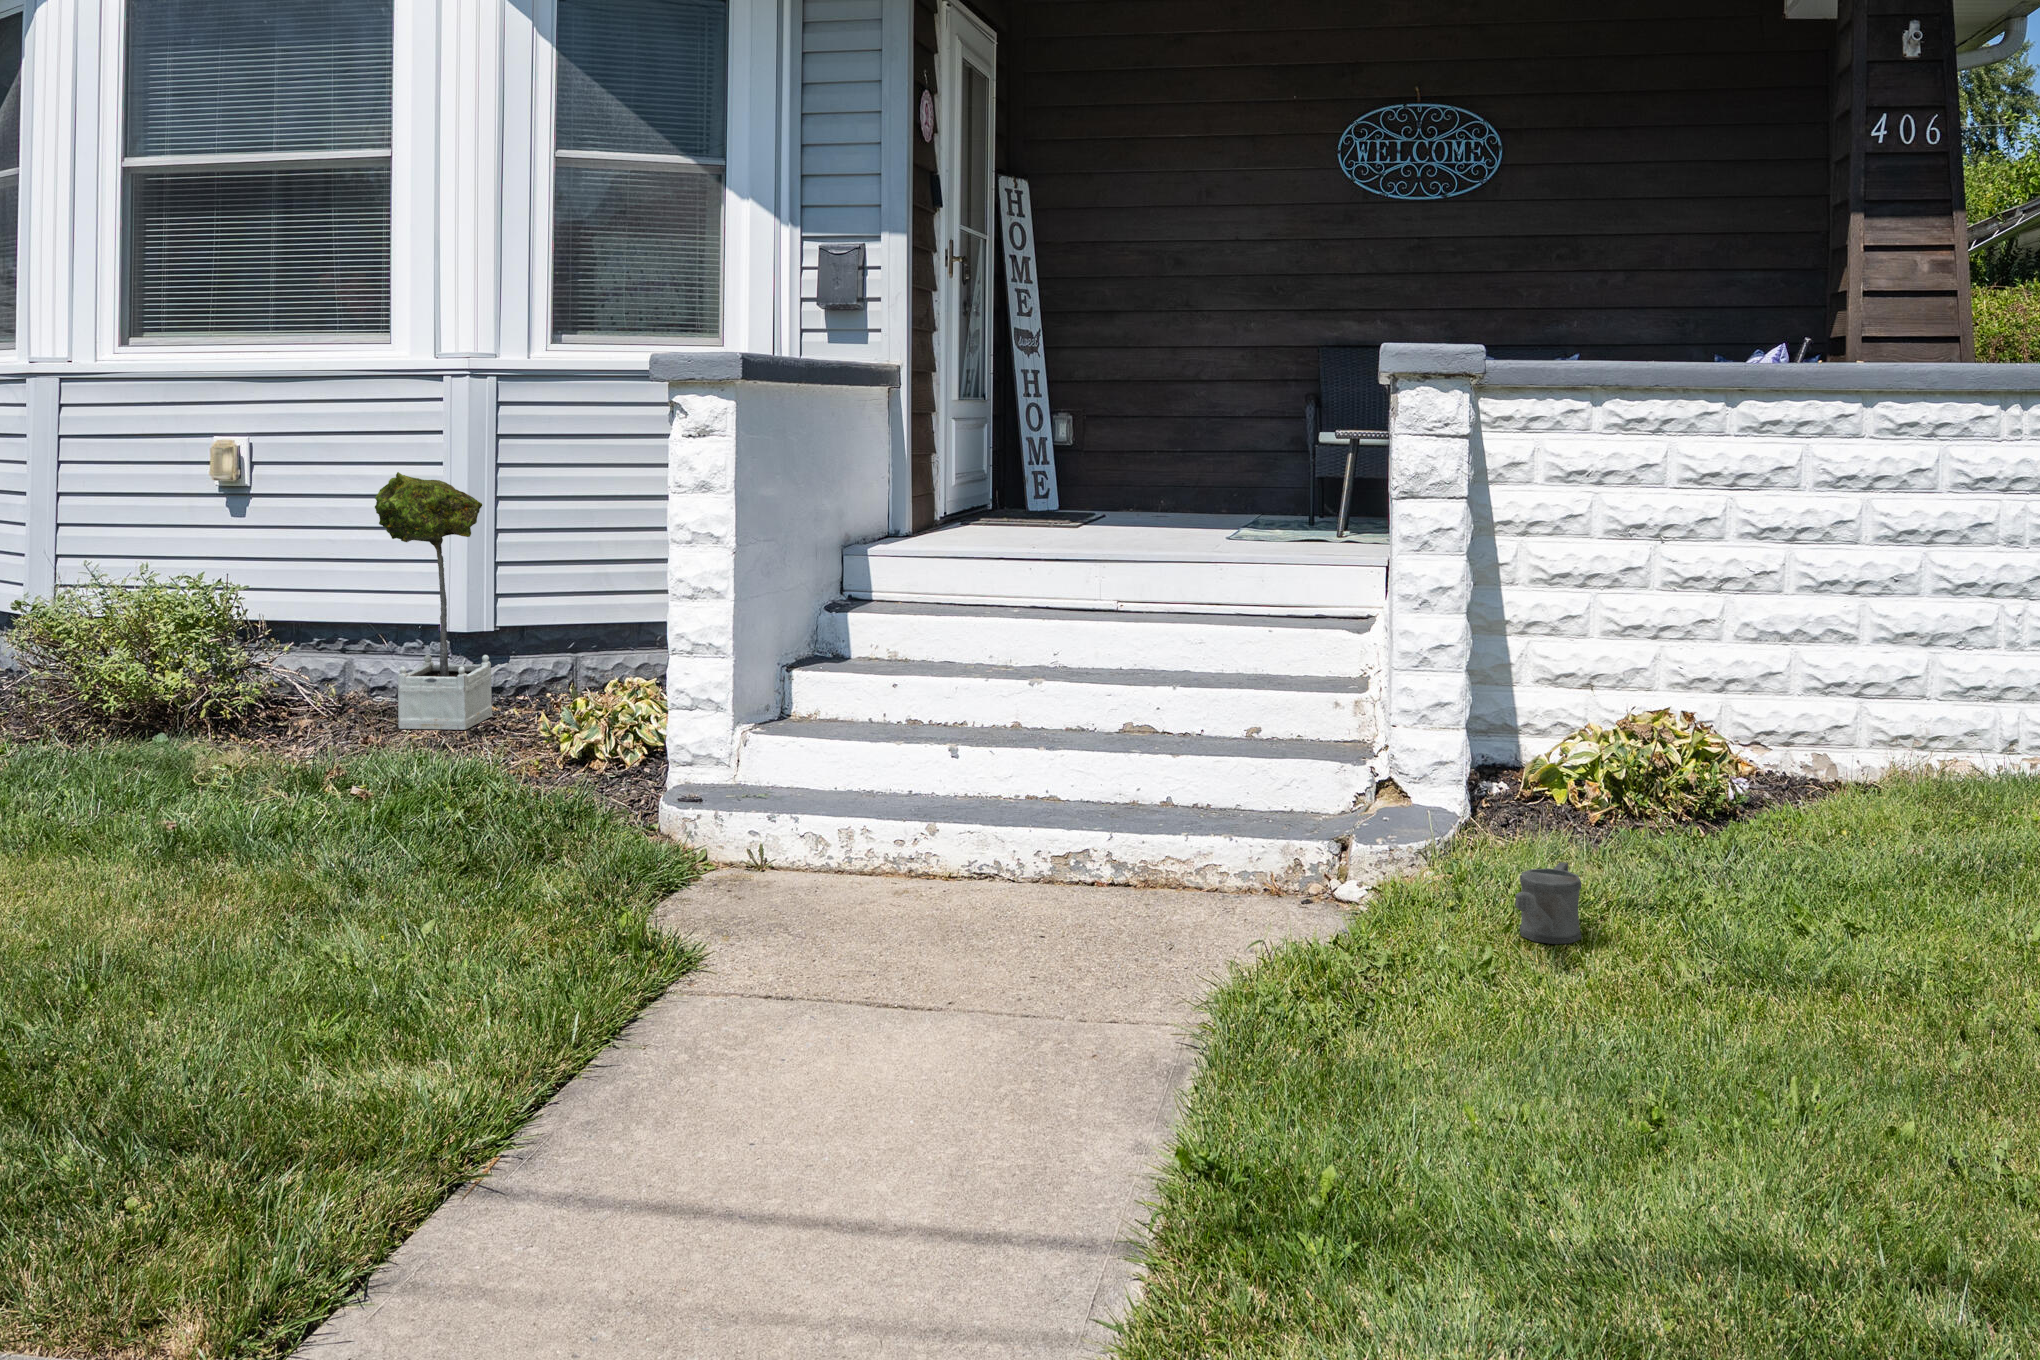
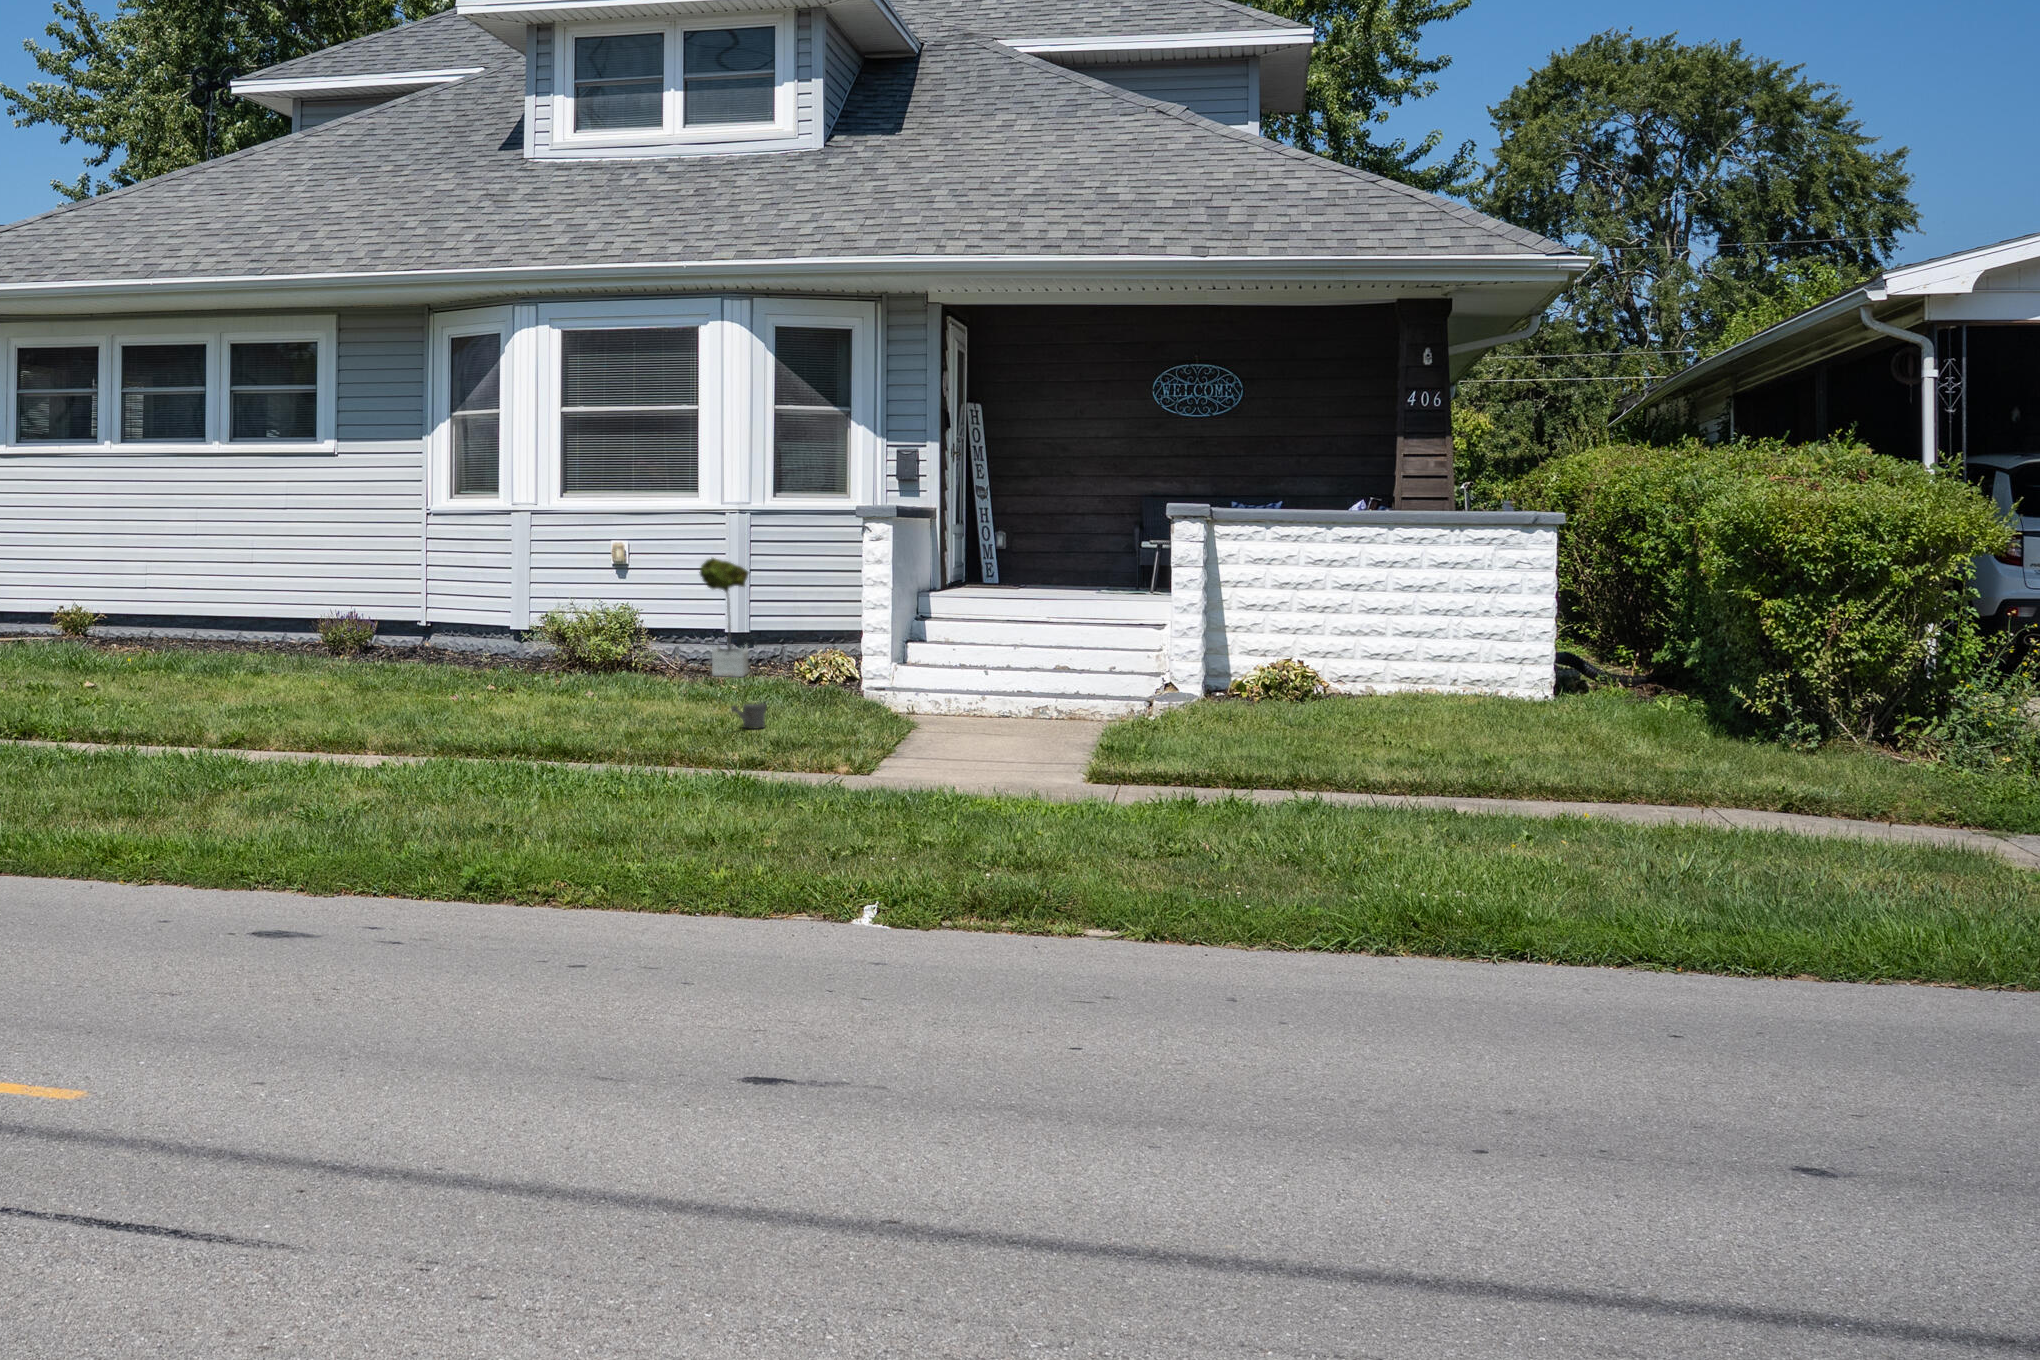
watering can: present [1515,862,1581,944] -> present [731,703,767,729]

